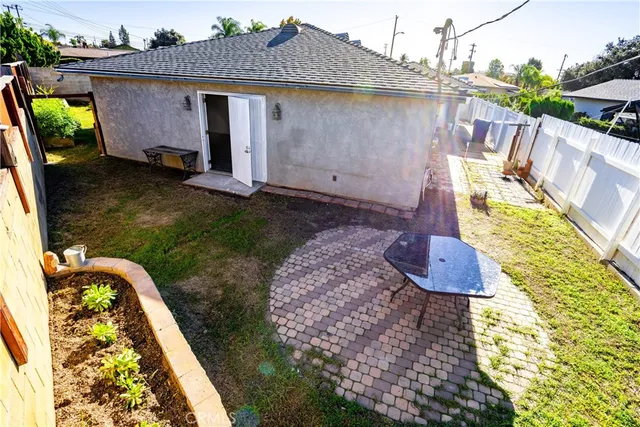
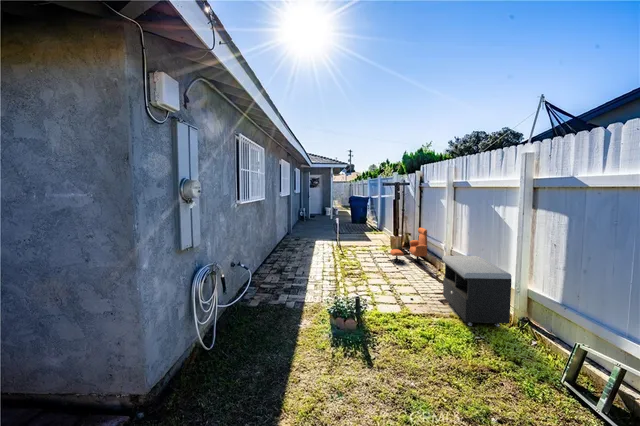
storage bench: none [529,180,567,217] -> present [442,256,512,327]

